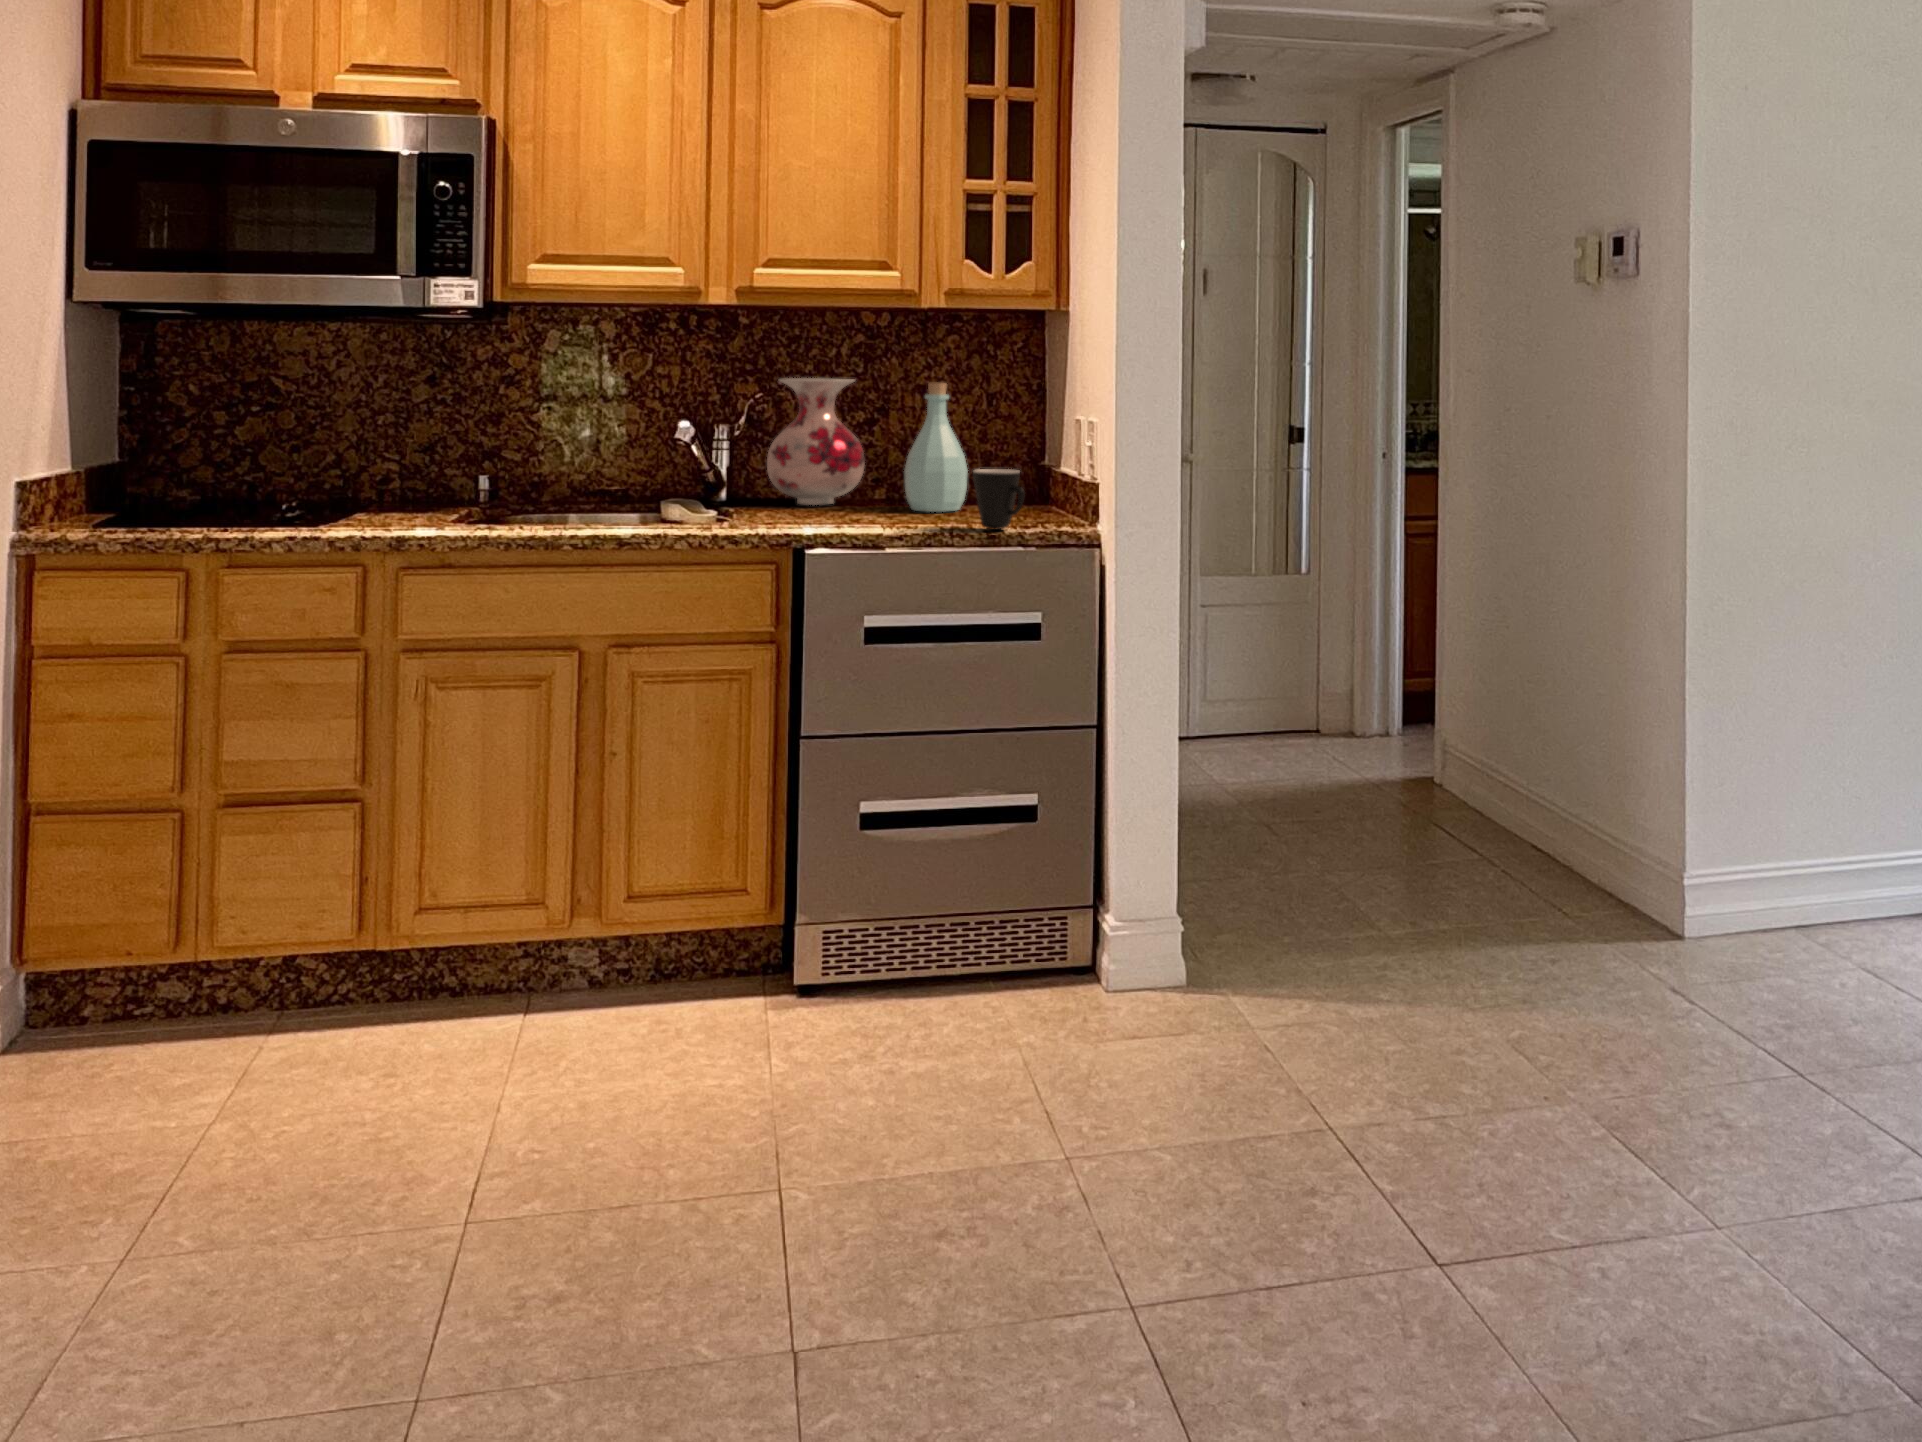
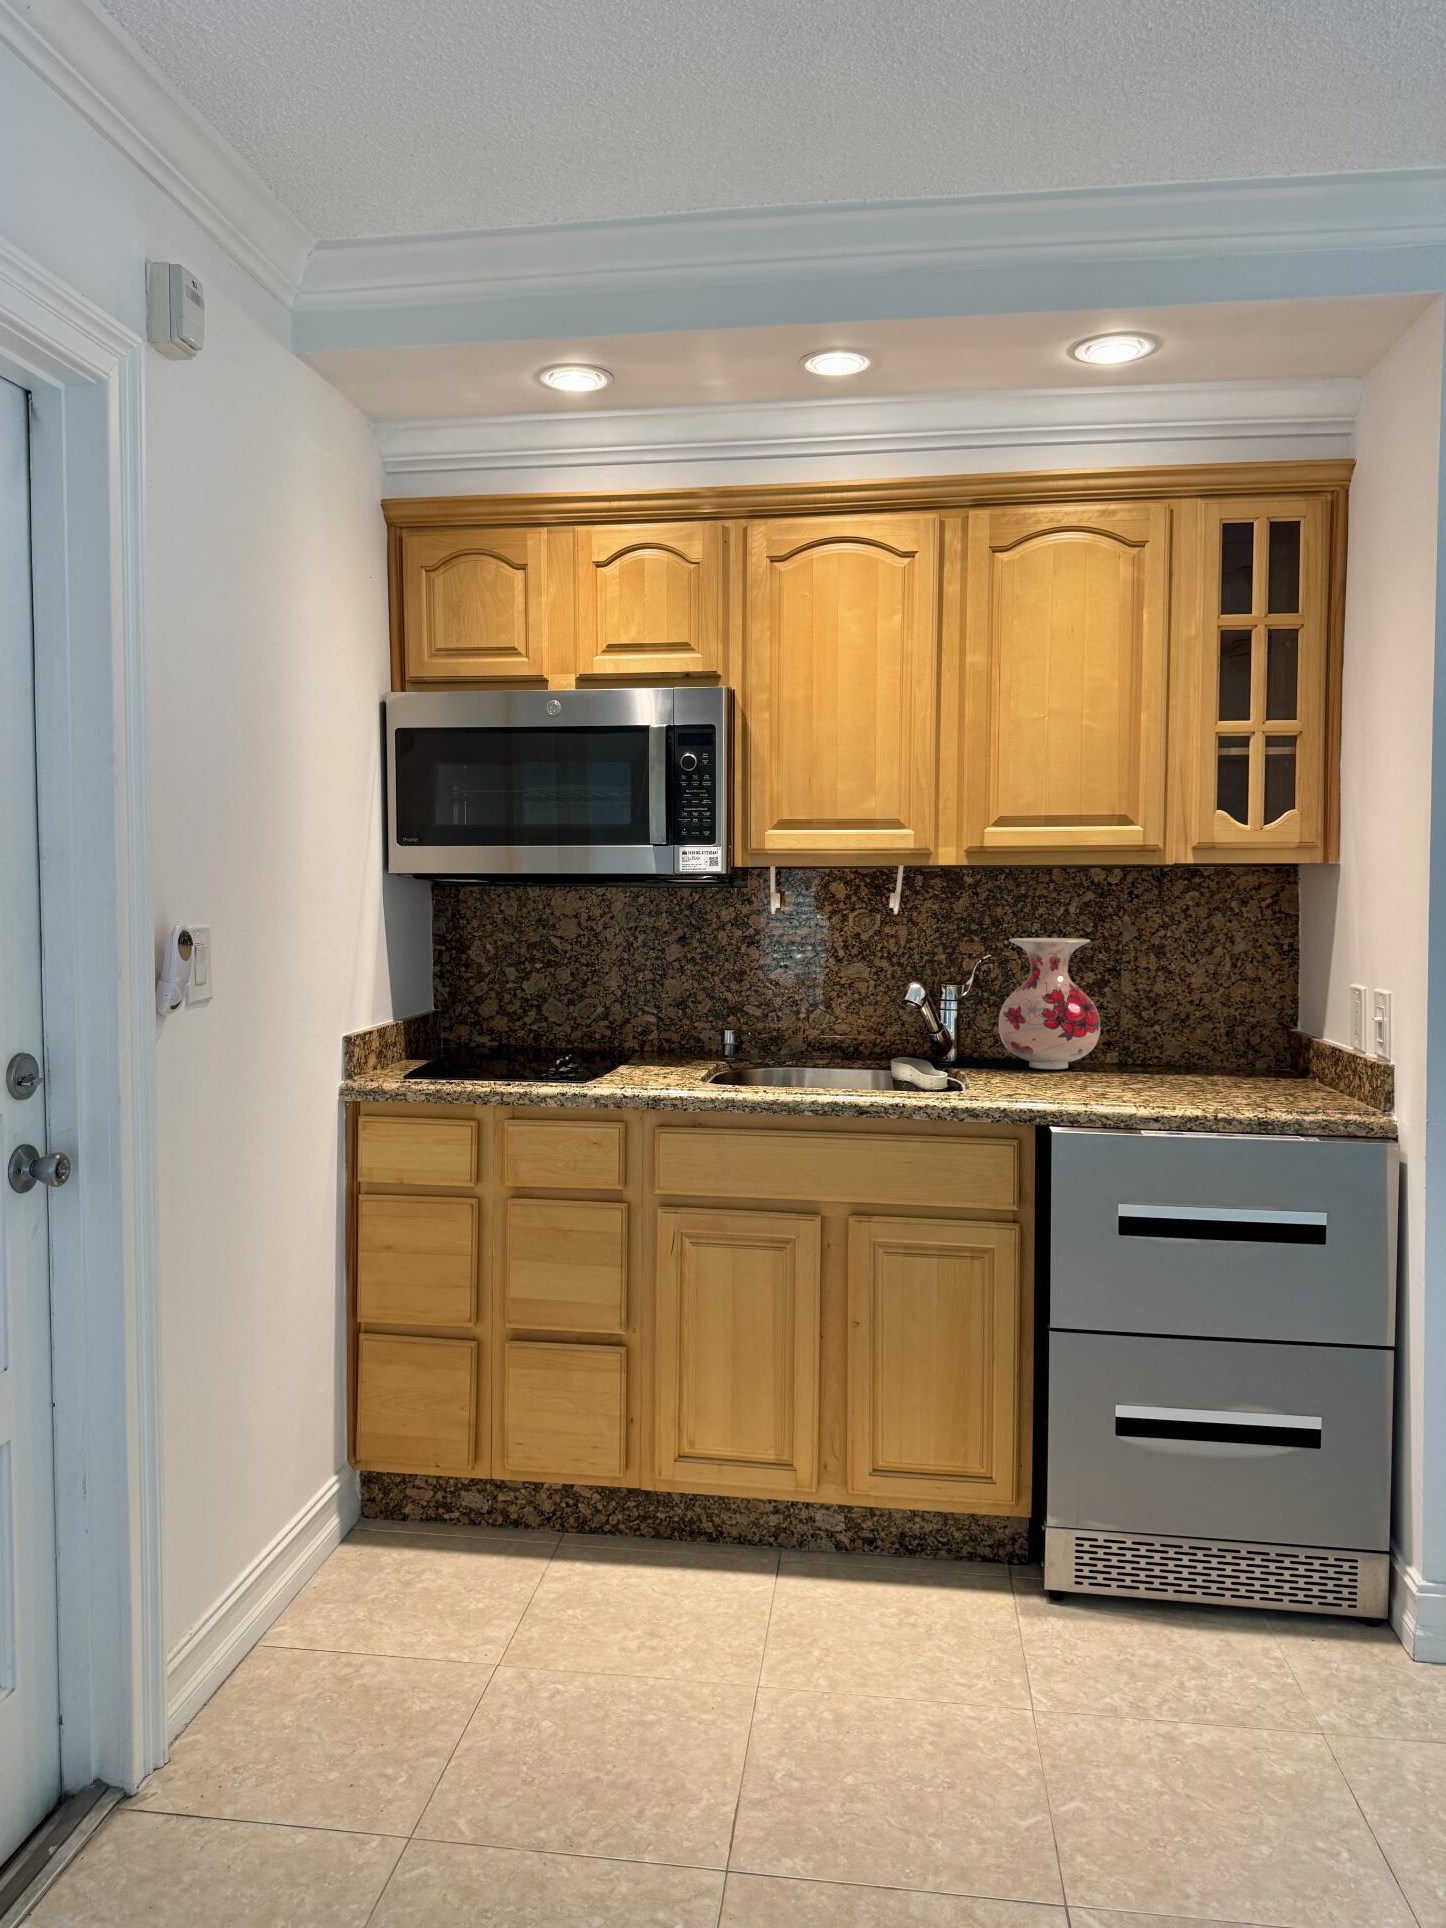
bottle: present [905,383,968,512] -> none [1147,944,1219,1084]
mug: present [973,469,1025,530] -> none [1241,1045,1306,1114]

